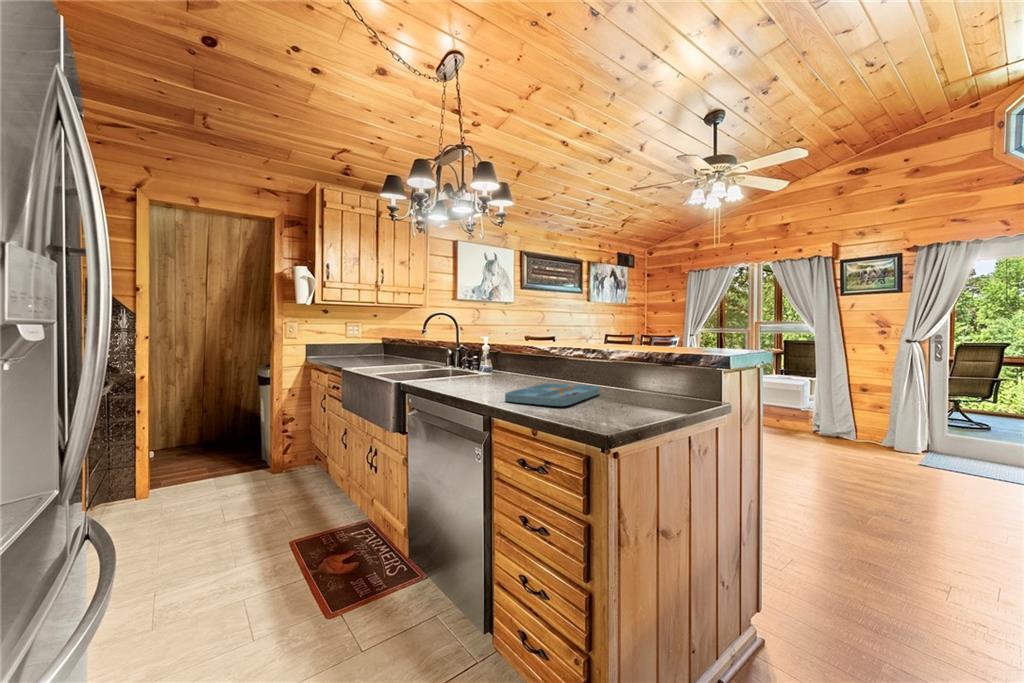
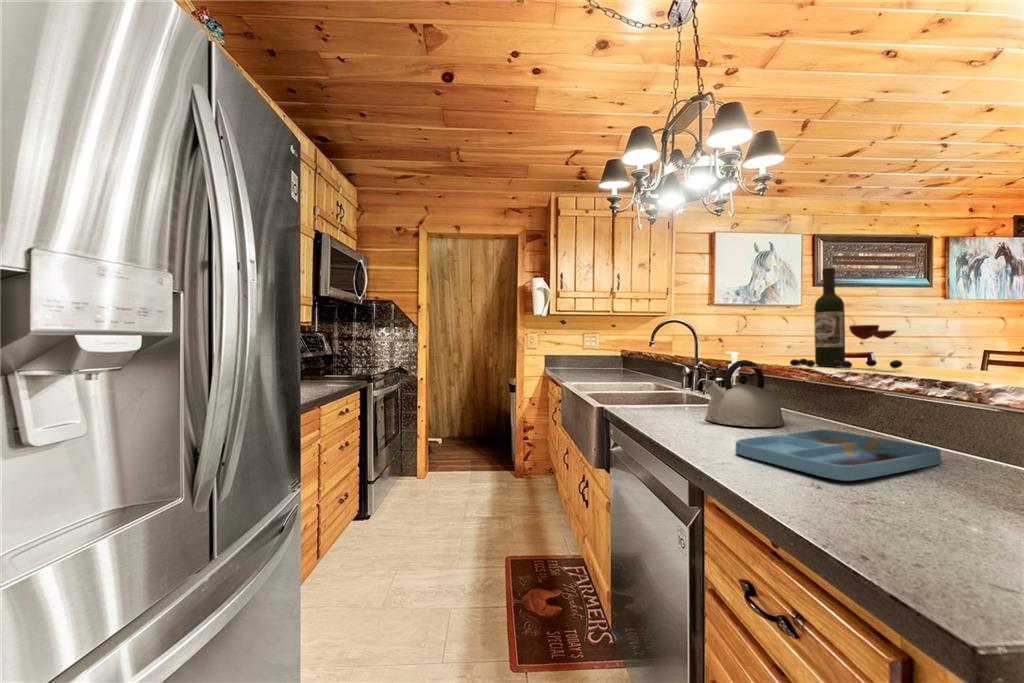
wine bottle: none [521,281,578,346] -> present [790,268,902,368]
kettle: none [474,342,523,387] -> present [703,360,785,427]

